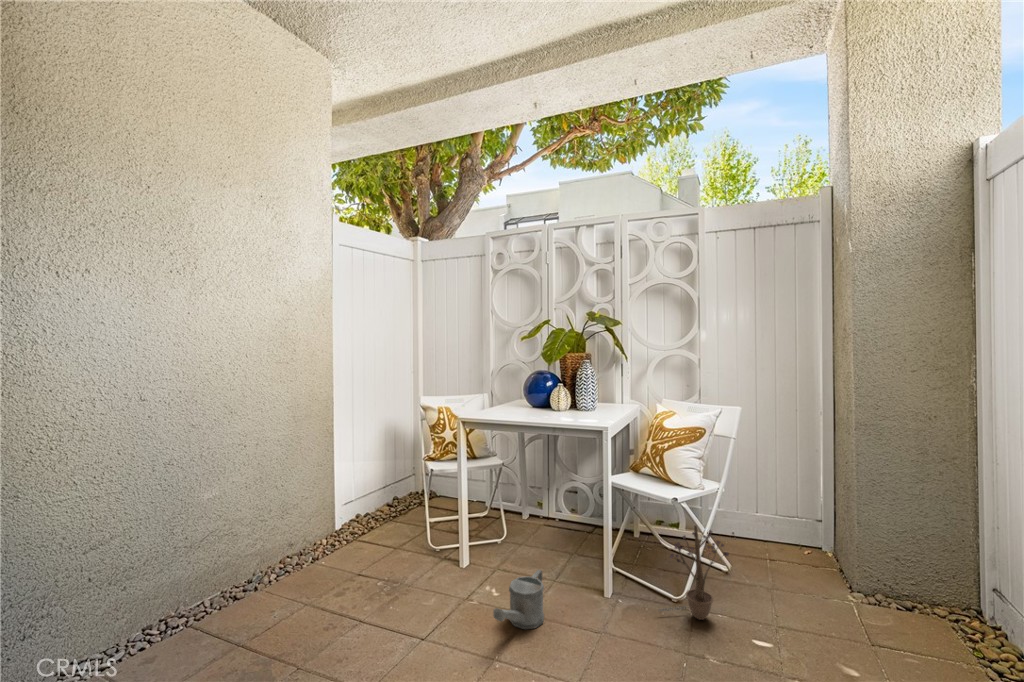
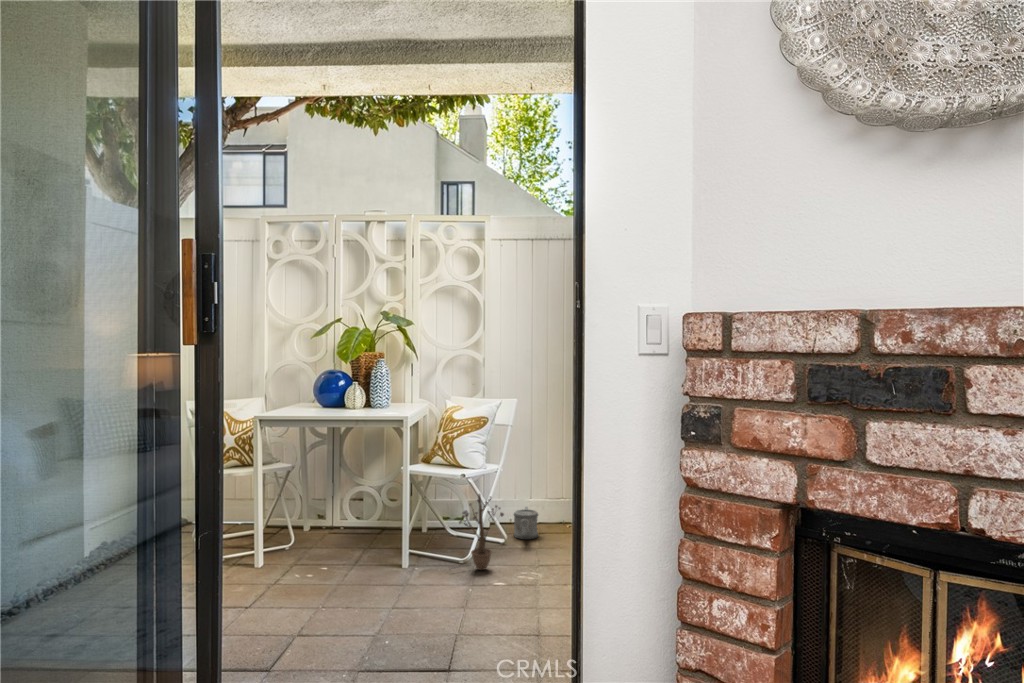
watering can: present [493,570,544,629] -> present [514,507,538,539]

